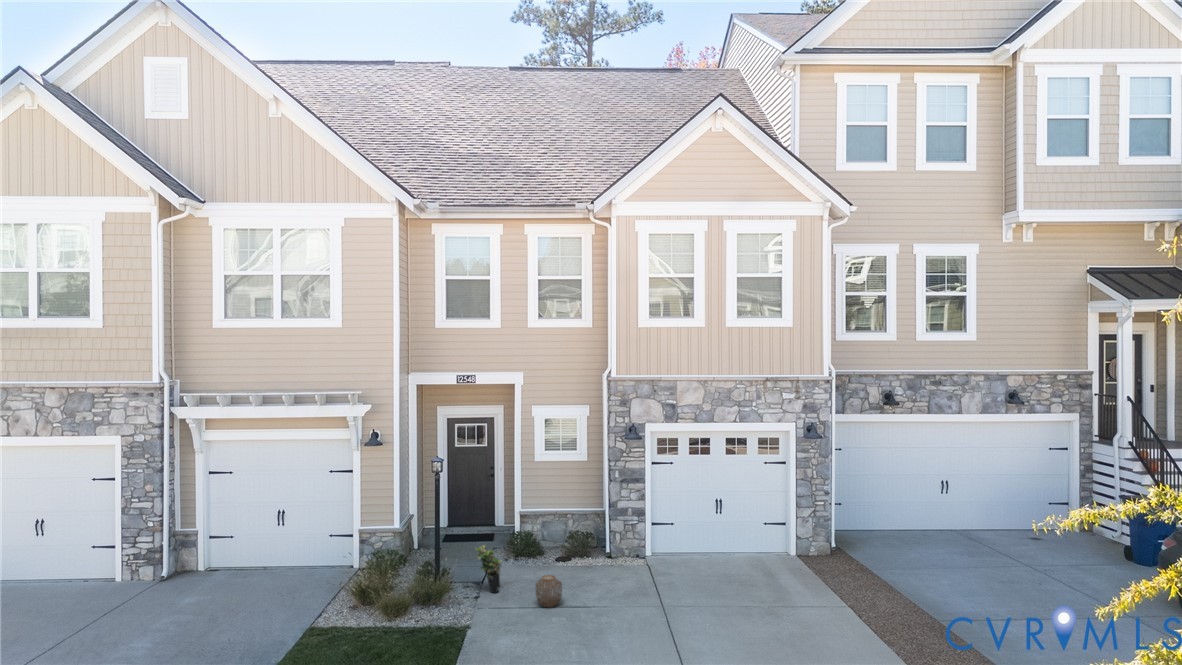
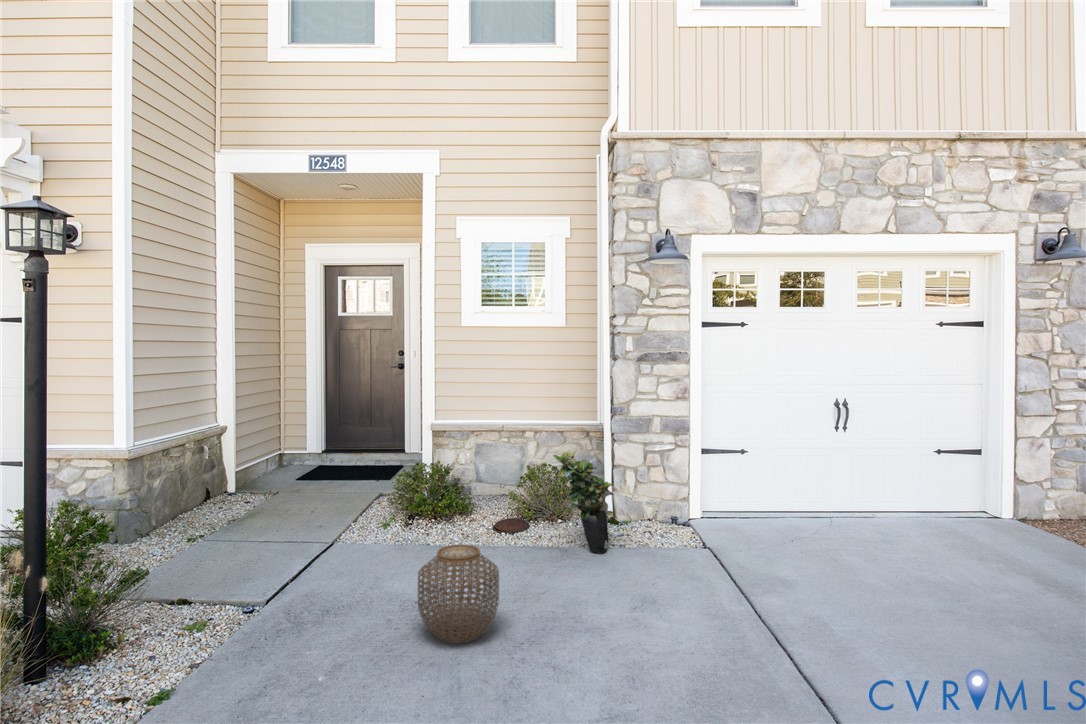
potted plant: present [475,545,502,593] -> present [553,451,614,554]

